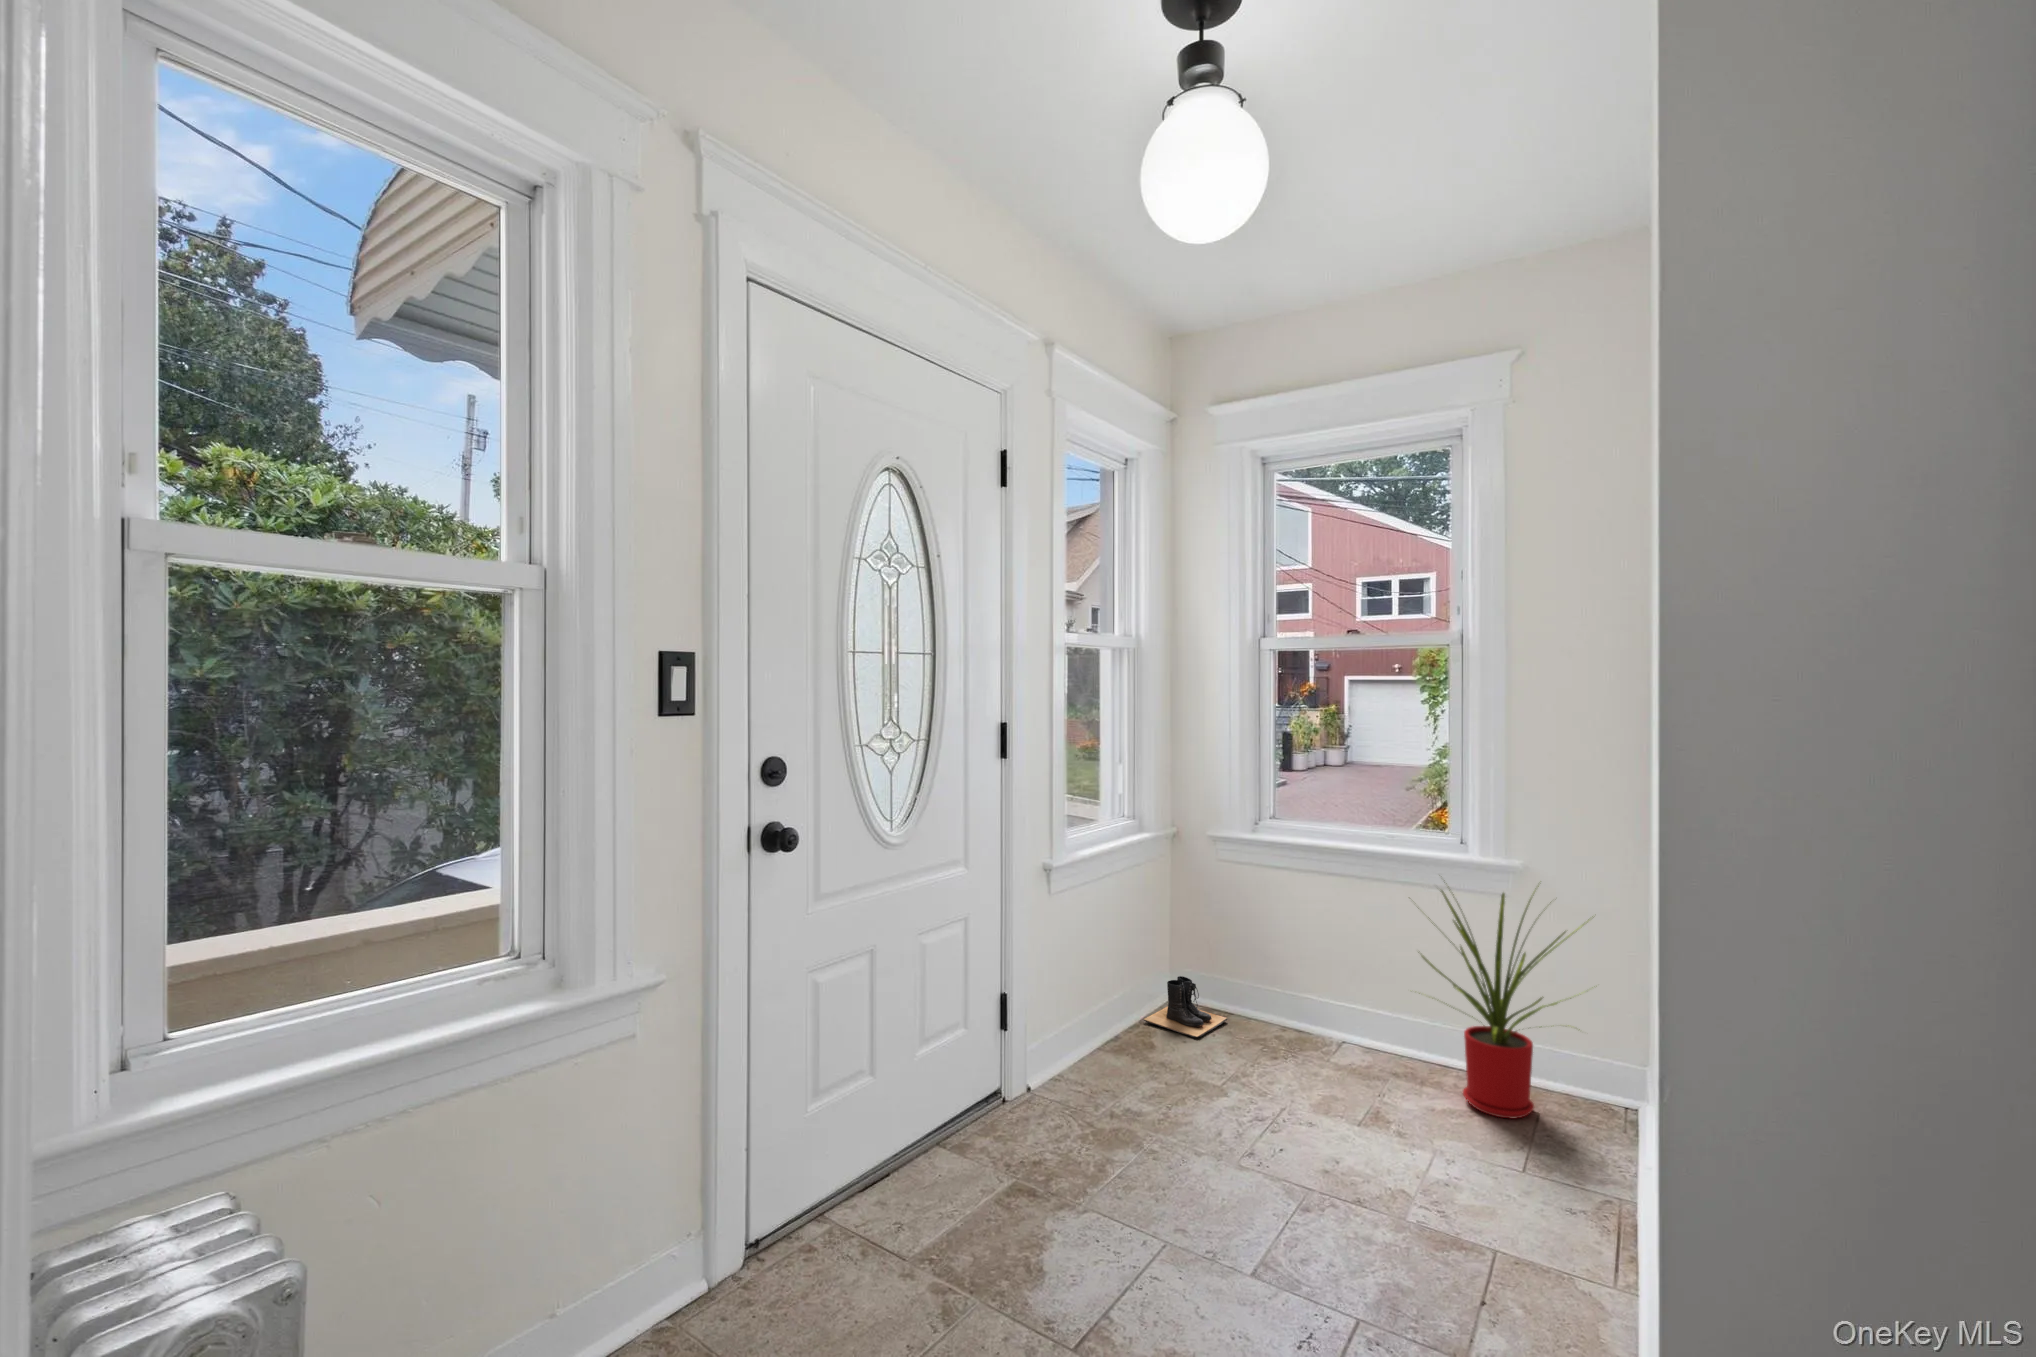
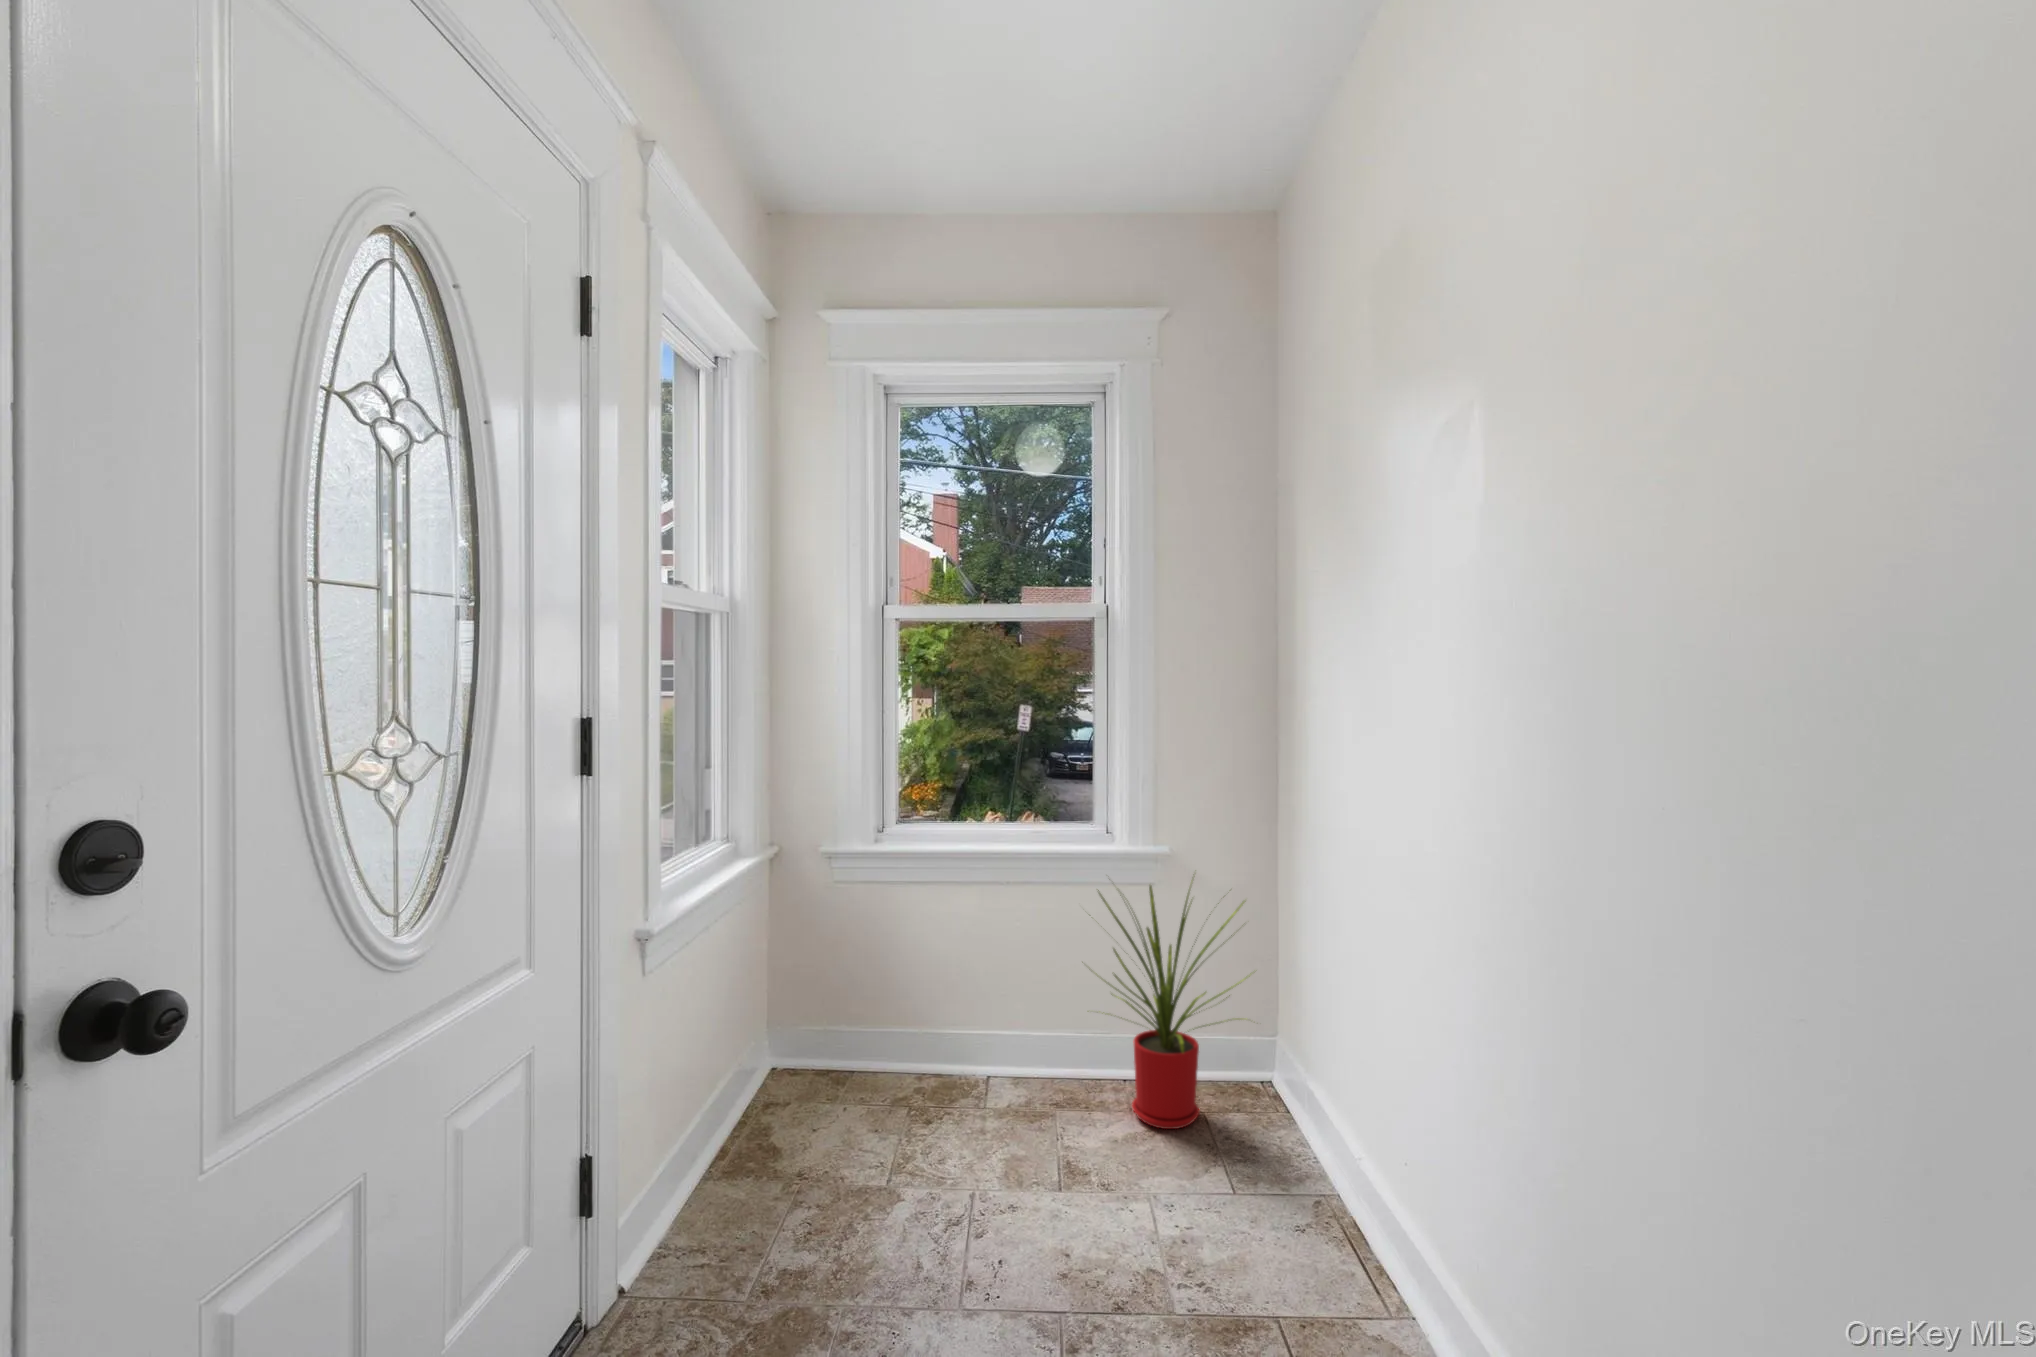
boots: present [1144,976,1227,1038] -> none [751,1041,854,1120]

